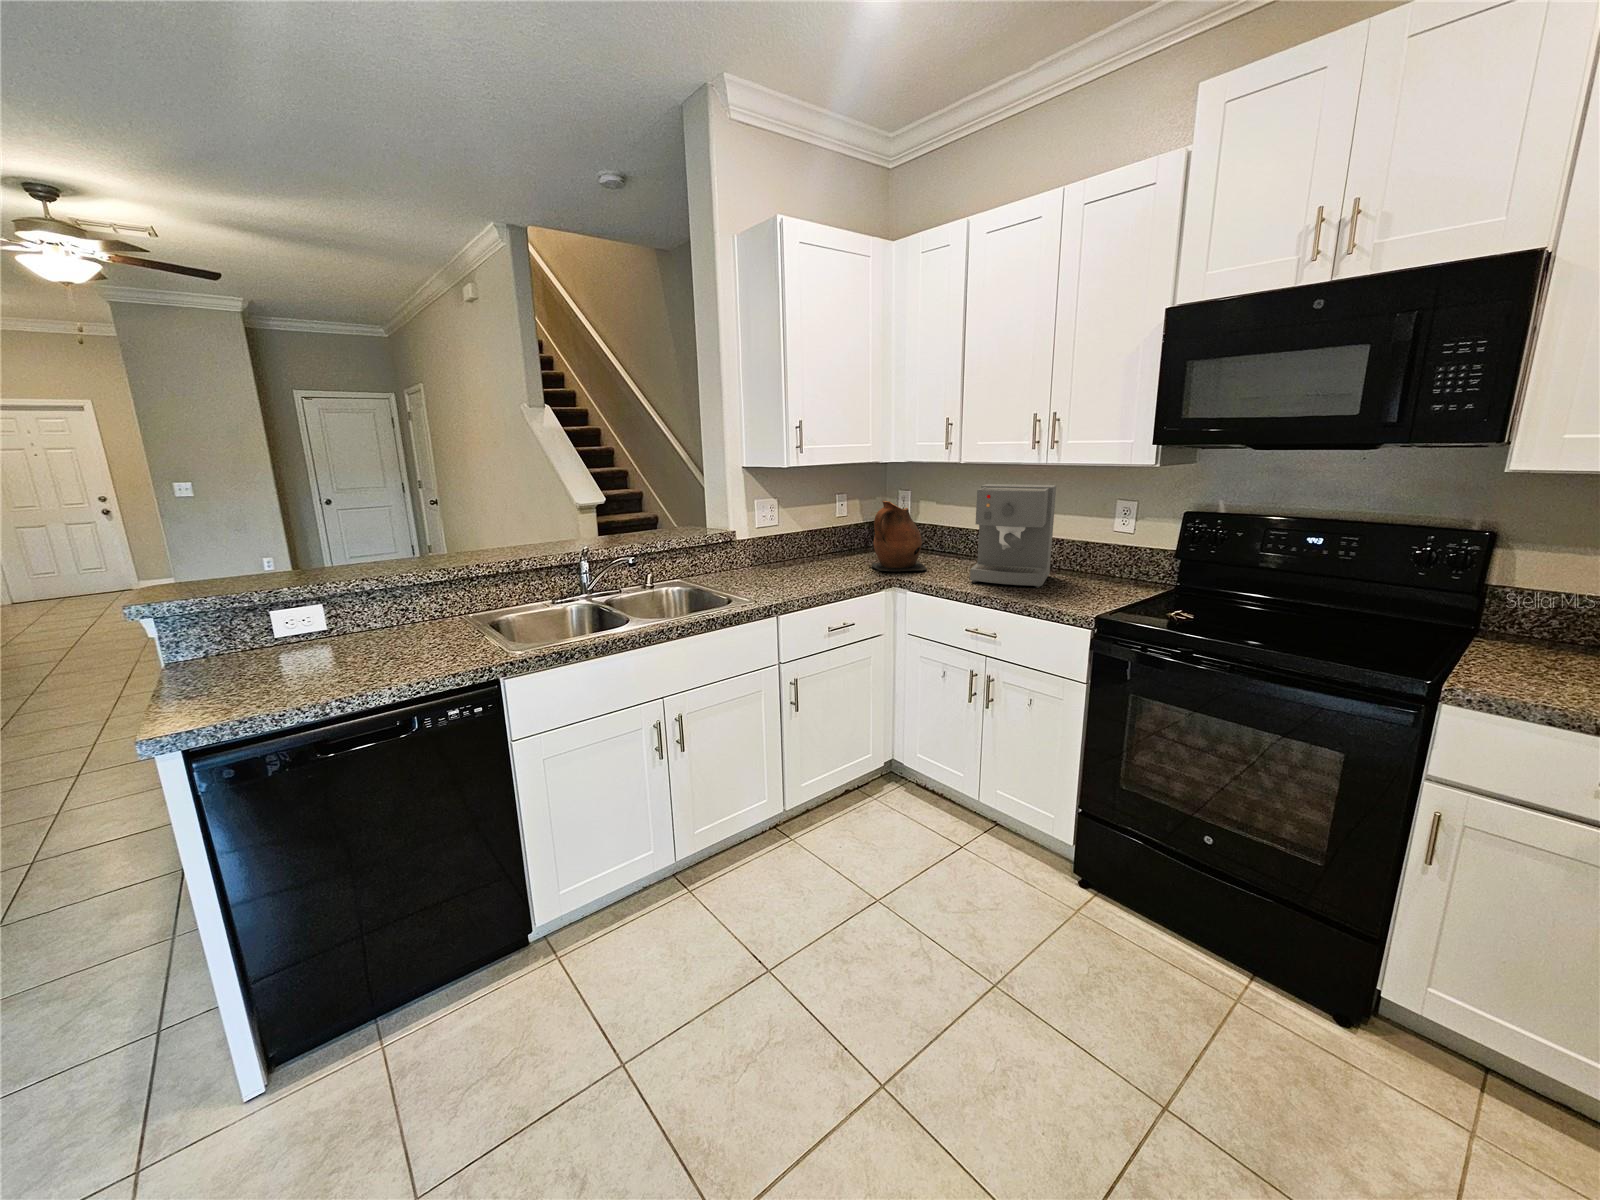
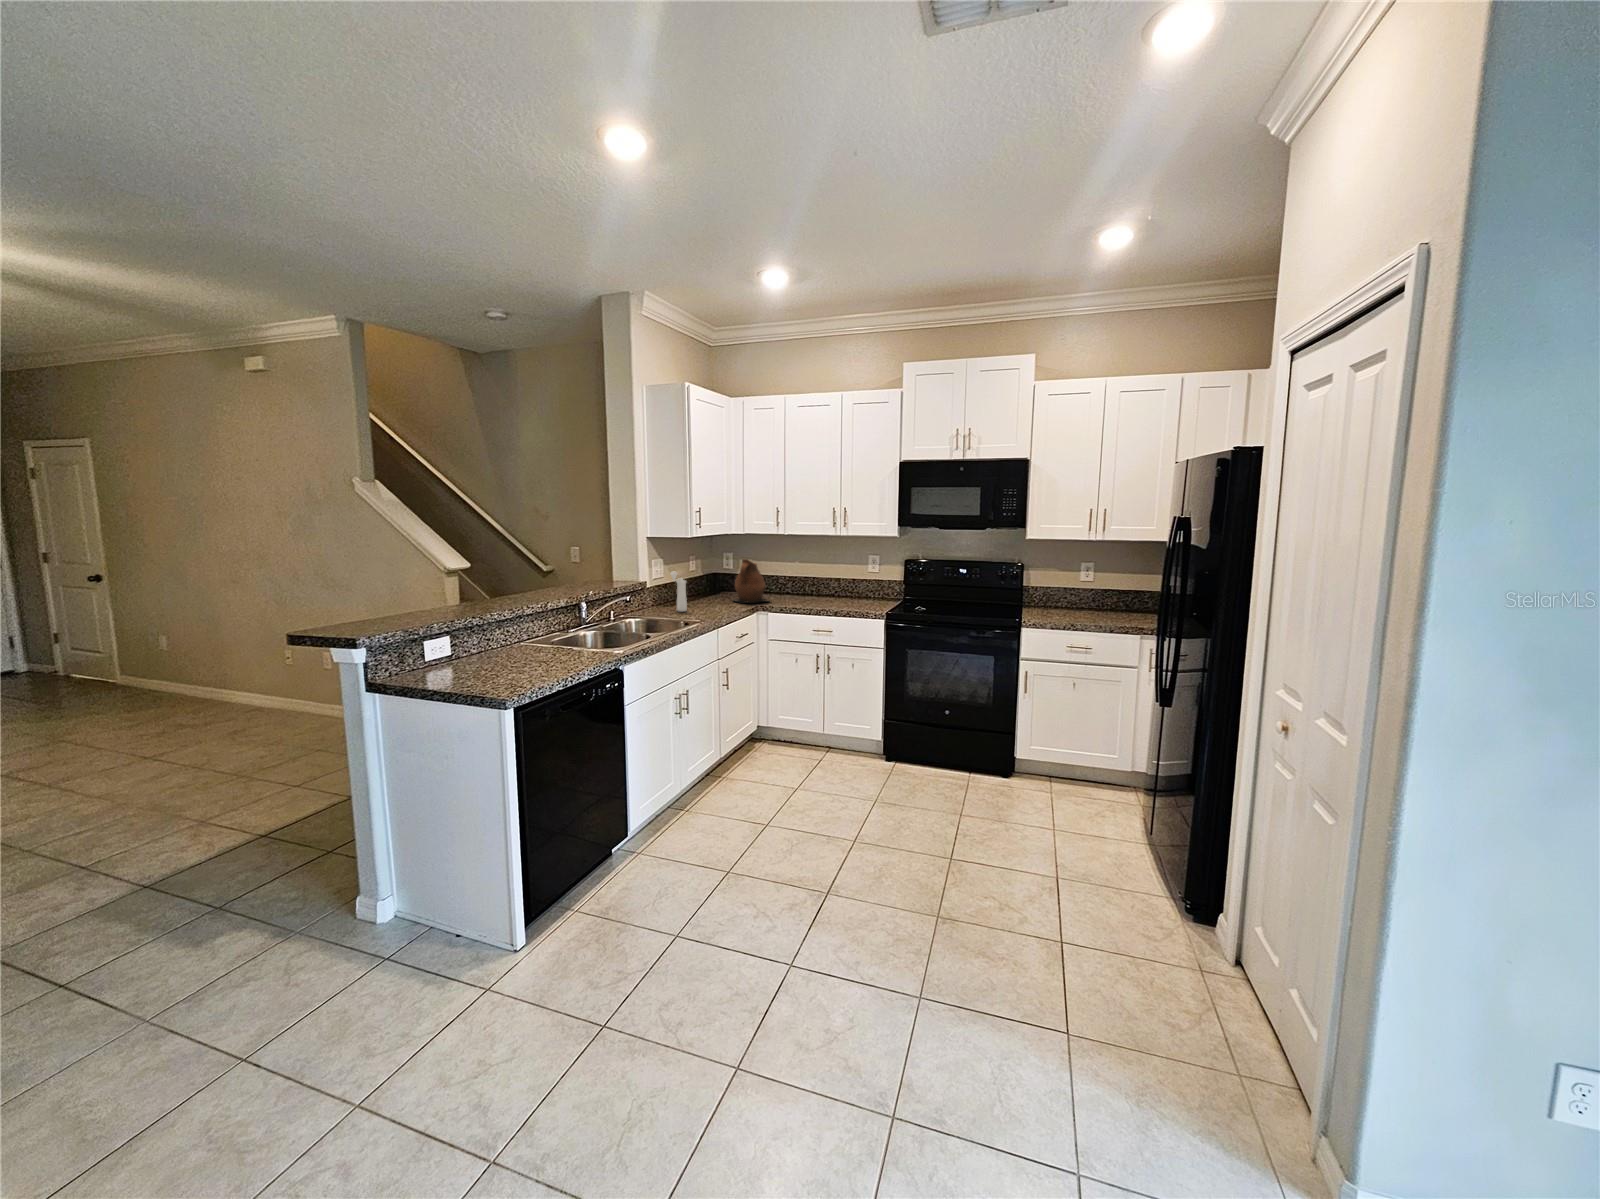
coffee maker: present [970,484,1056,588] -> none [801,548,845,605]
pepper mill: none [759,518,775,579] -> present [670,572,687,611]

